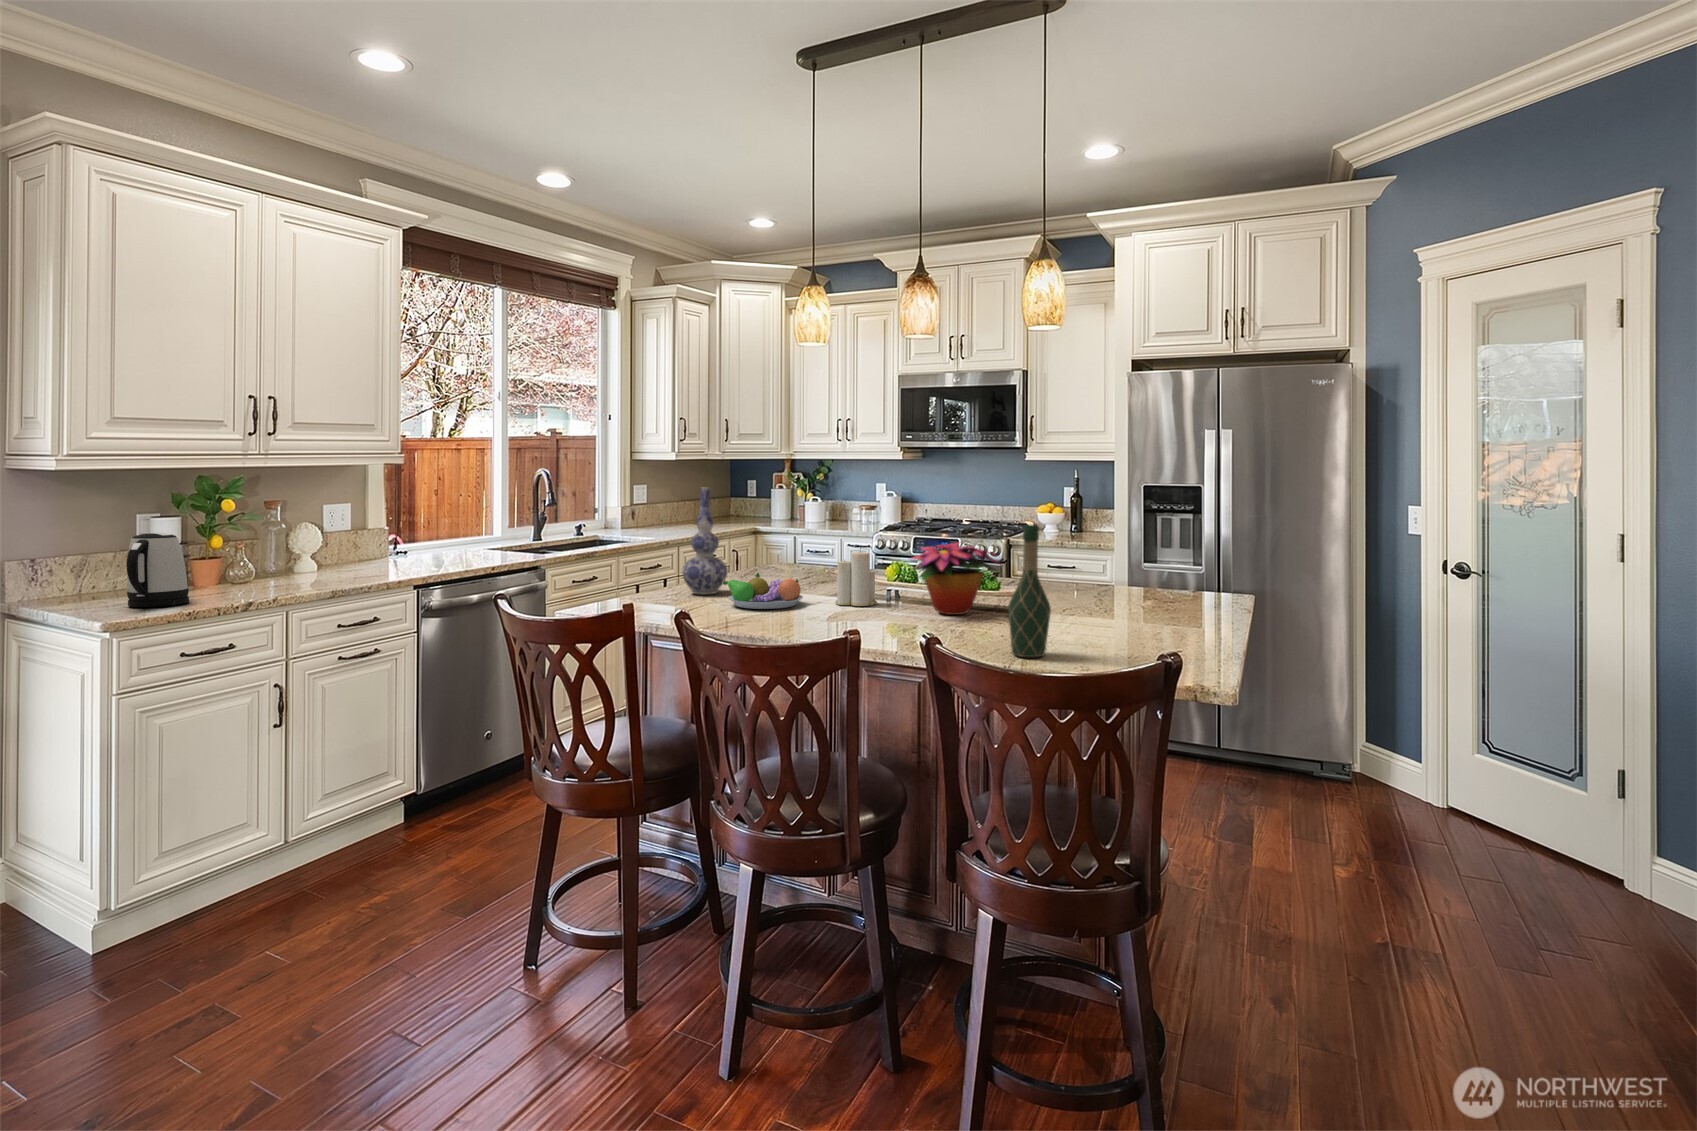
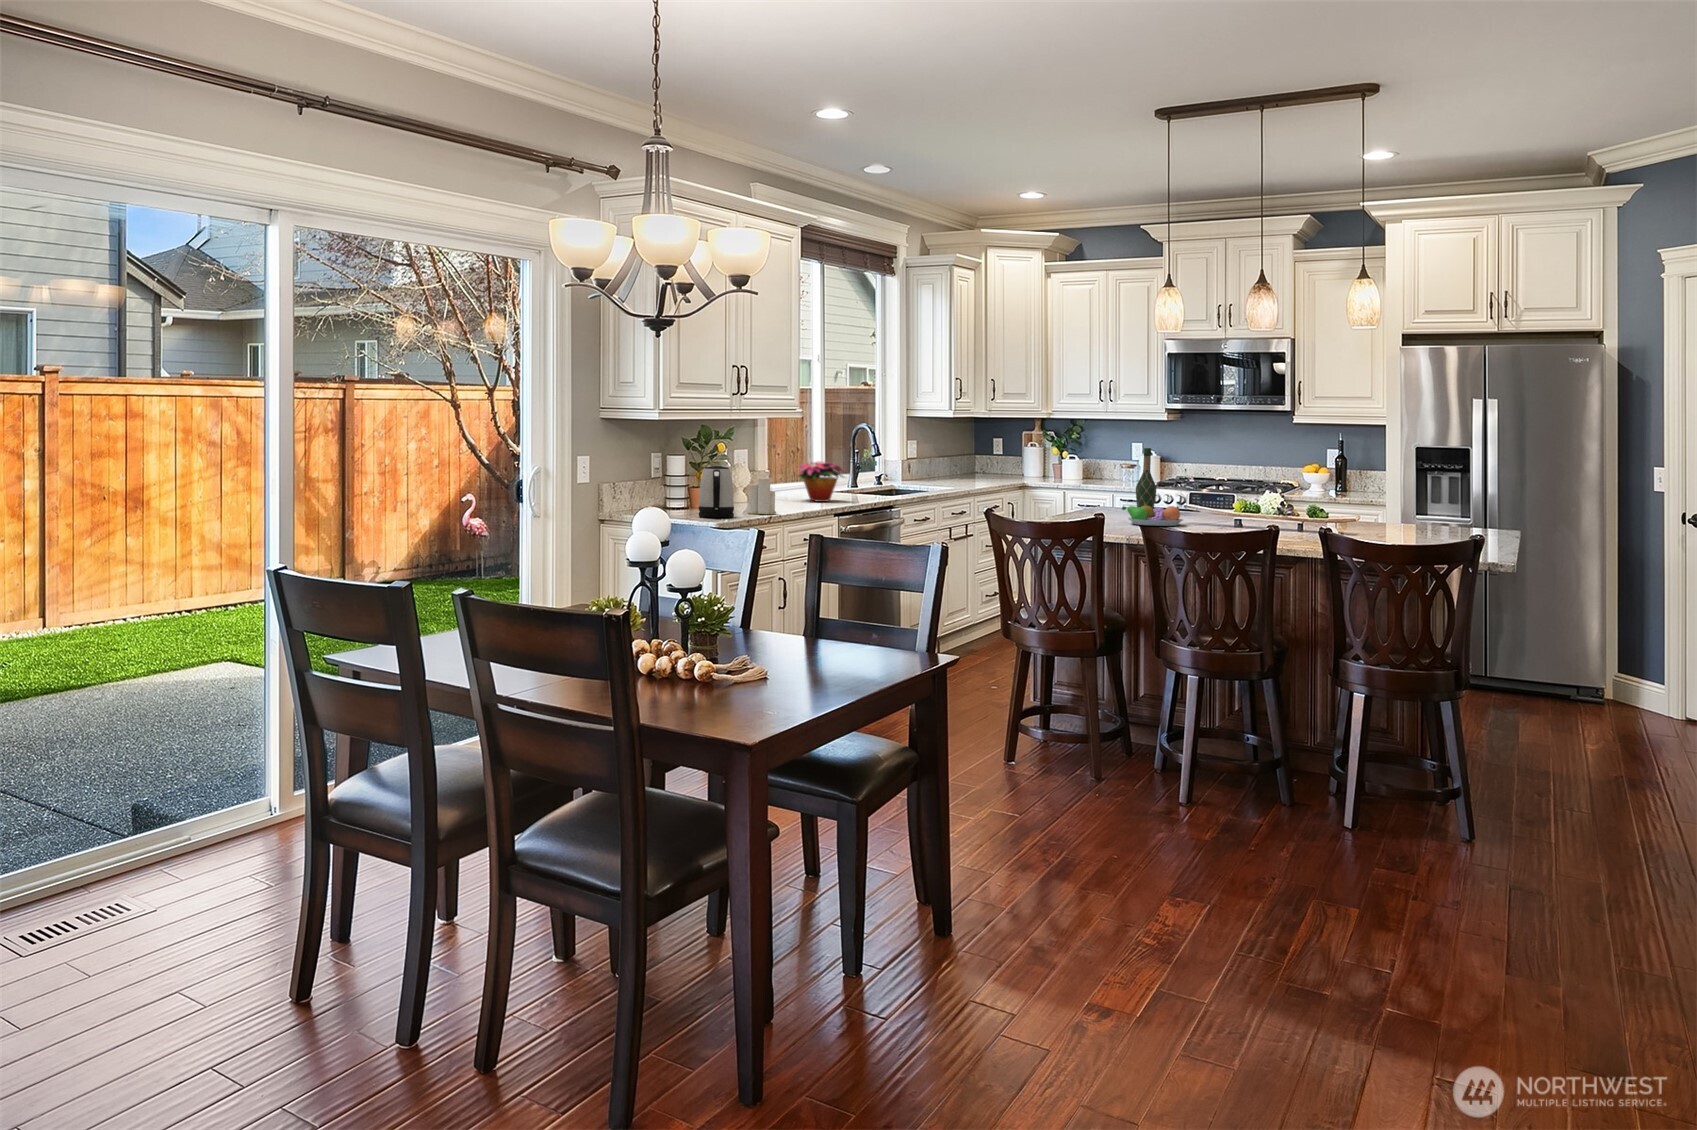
vase: present [682,488,727,594] -> none [1078,439,1112,519]
wine bottle: present [1008,525,1051,657] -> present [1136,448,1156,509]
flower arrangement: present [912,543,1000,615] -> present [798,462,846,502]
candle: present [835,547,877,606] -> present [748,477,776,514]

